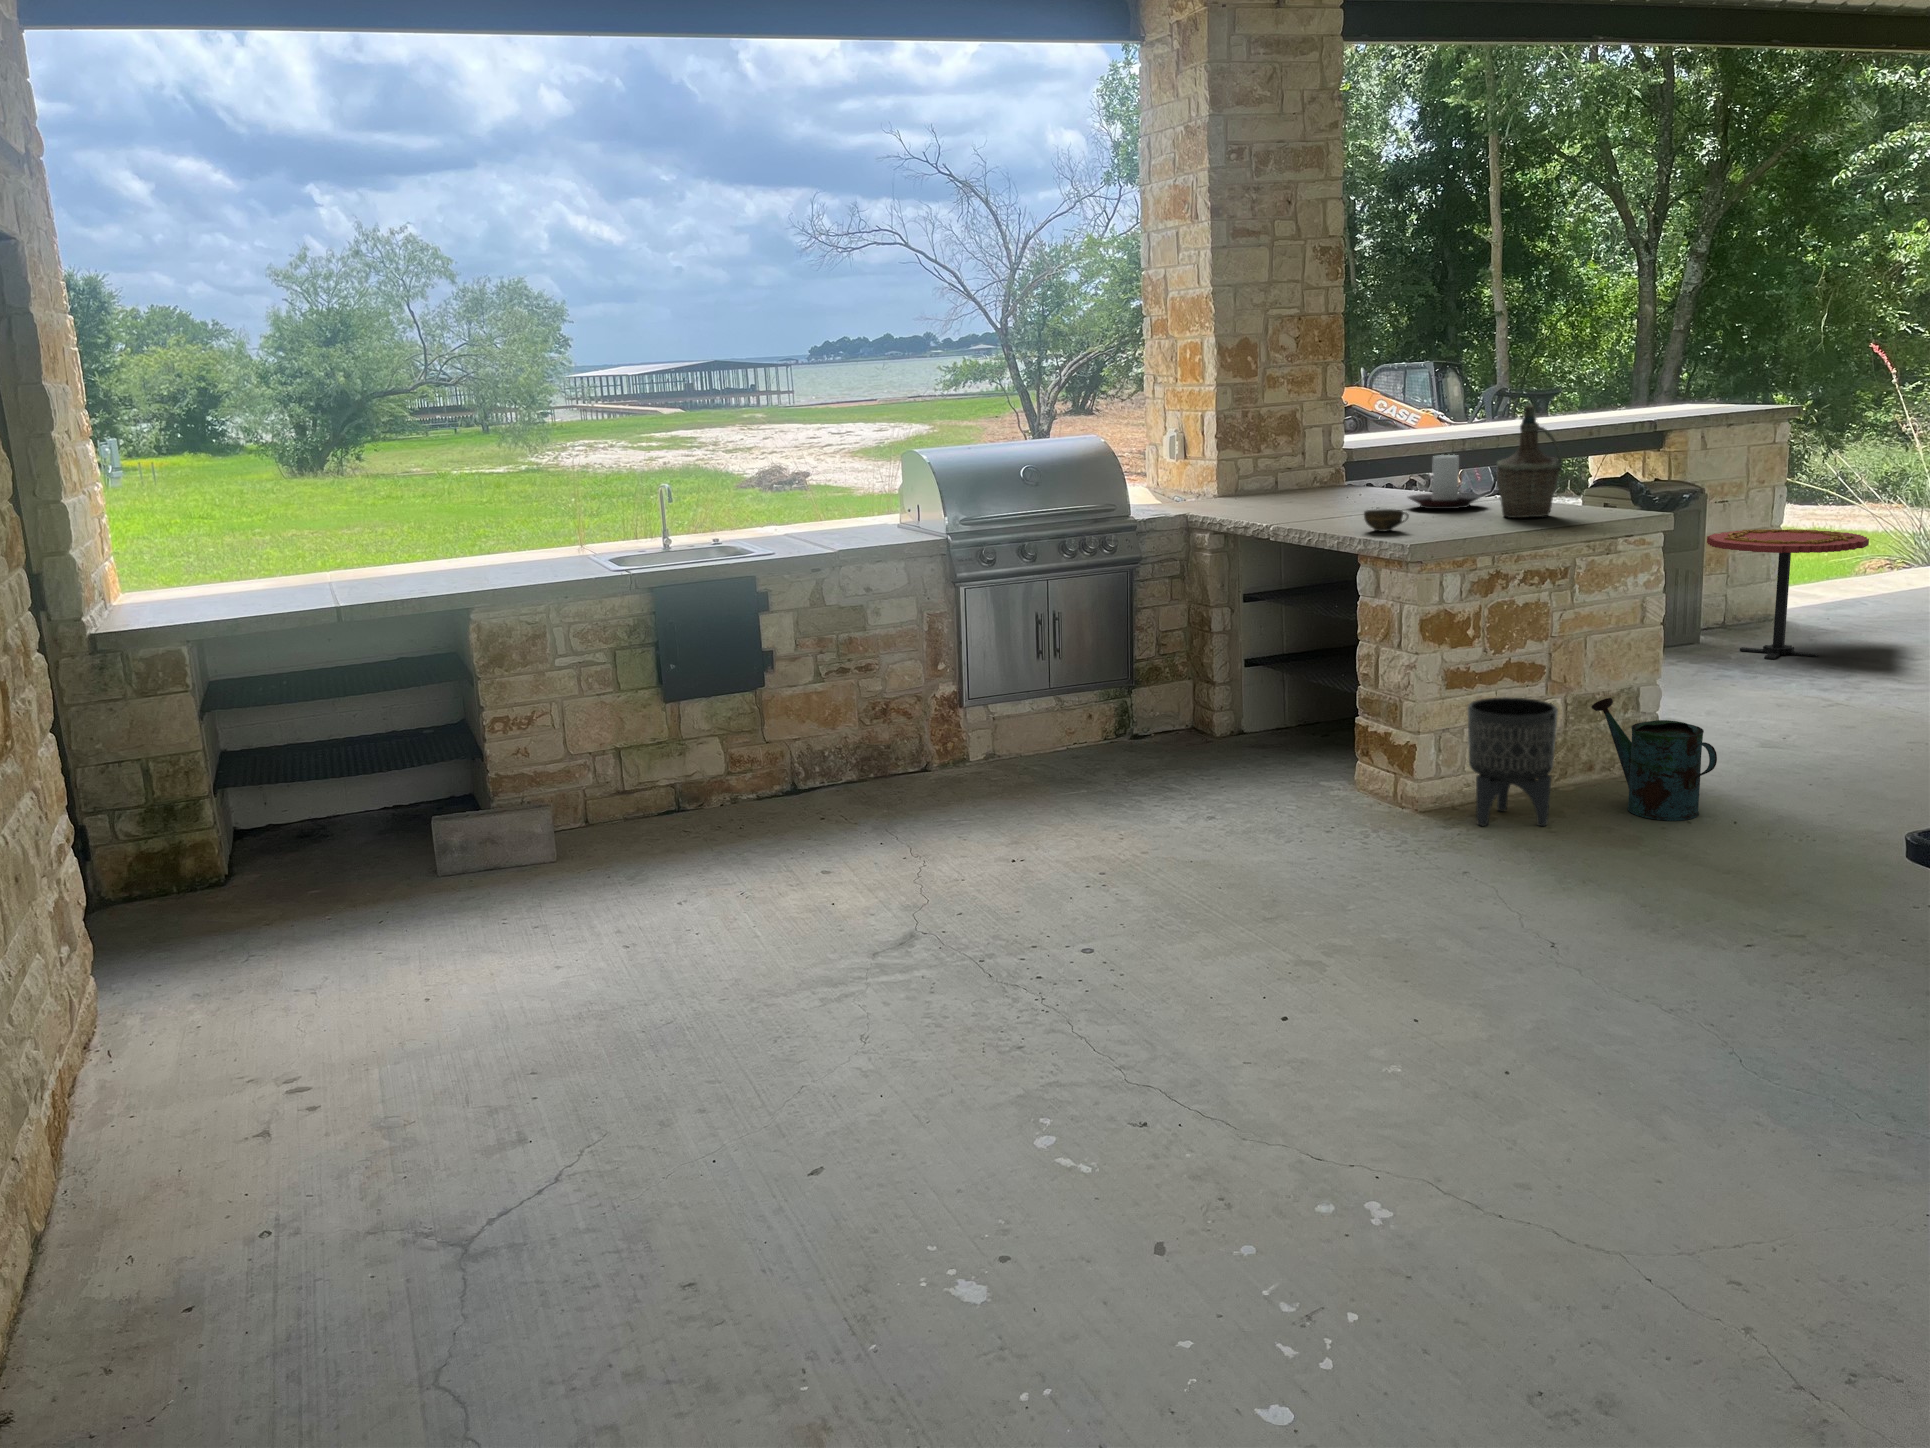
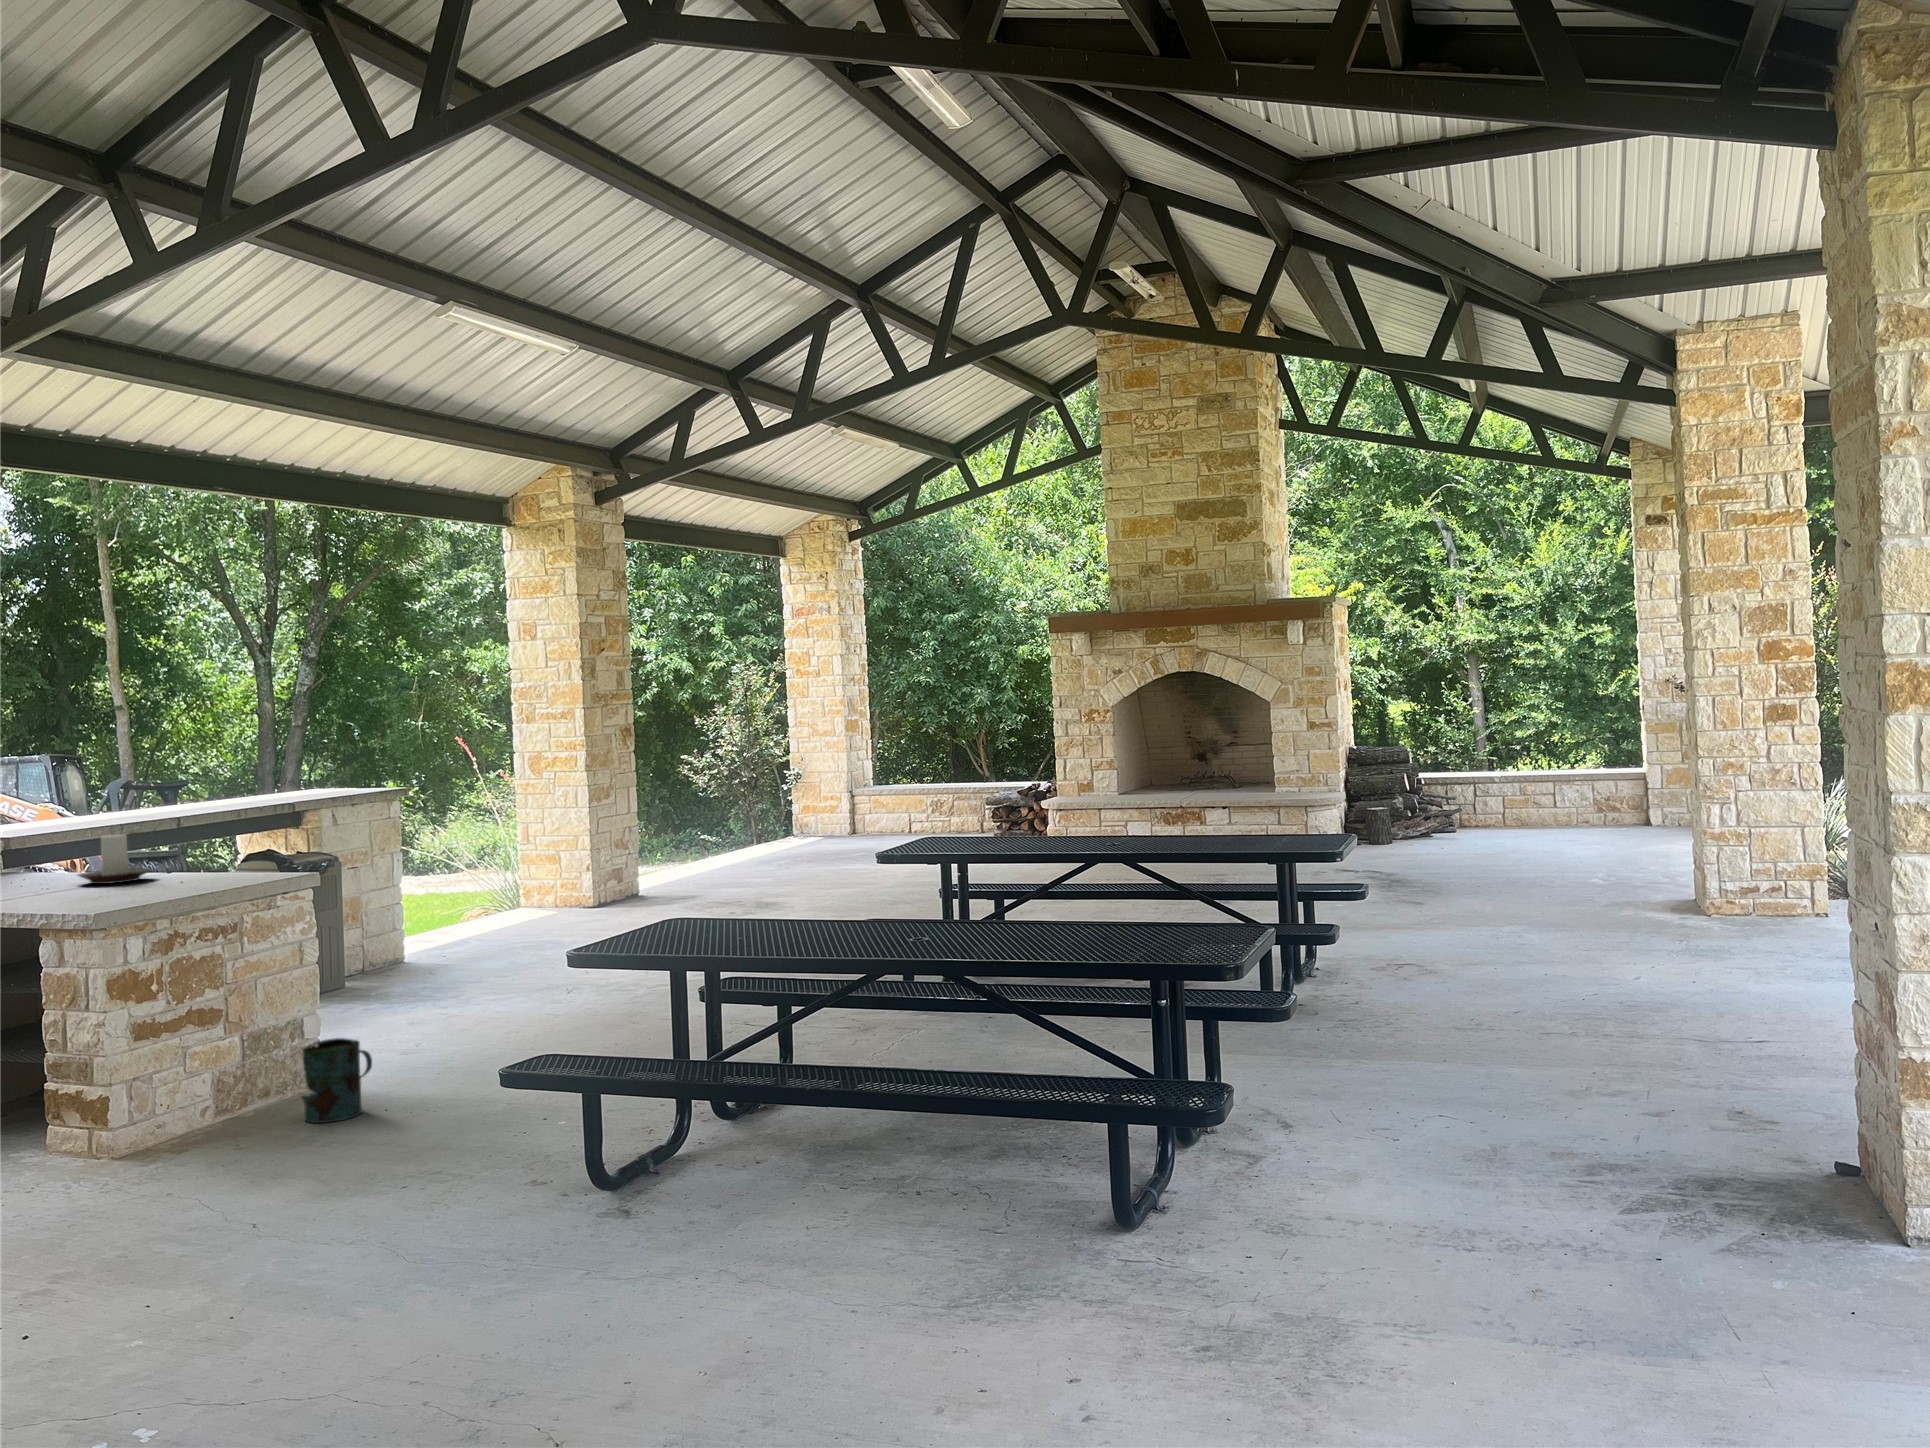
bottle: present [1497,405,1563,518] -> none [165,788,226,885]
cup: present [1364,509,1409,532] -> none [41,884,88,905]
side table: present [1707,529,1869,659] -> none [344,886,467,995]
planter: present [1468,697,1558,826] -> none [157,1038,240,1159]

